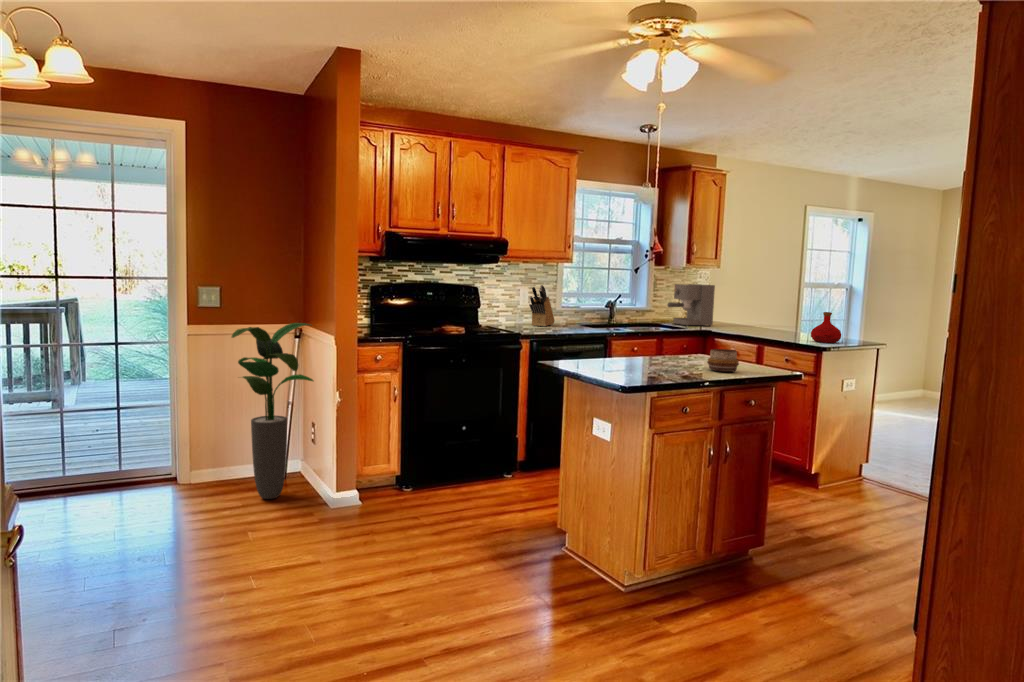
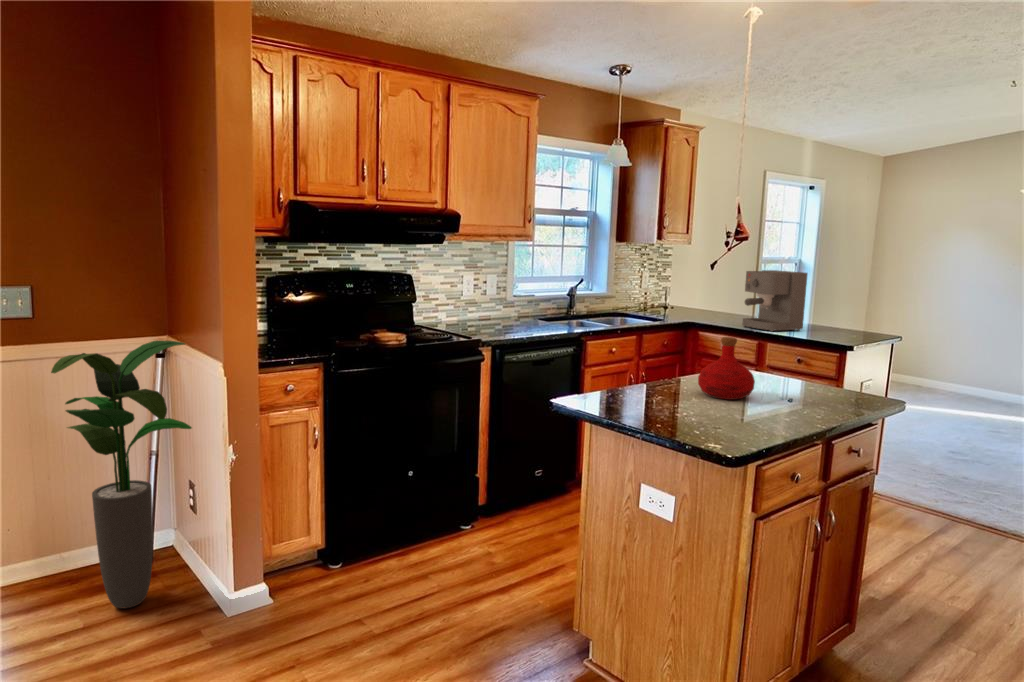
coffee maker: present [667,284,715,326] -> present [742,270,807,332]
knife block: present [529,285,555,326] -> none [478,270,505,323]
bottle: present [811,312,841,343] -> present [698,337,755,400]
decorative bowl: present [707,349,739,372] -> none [785,374,831,408]

